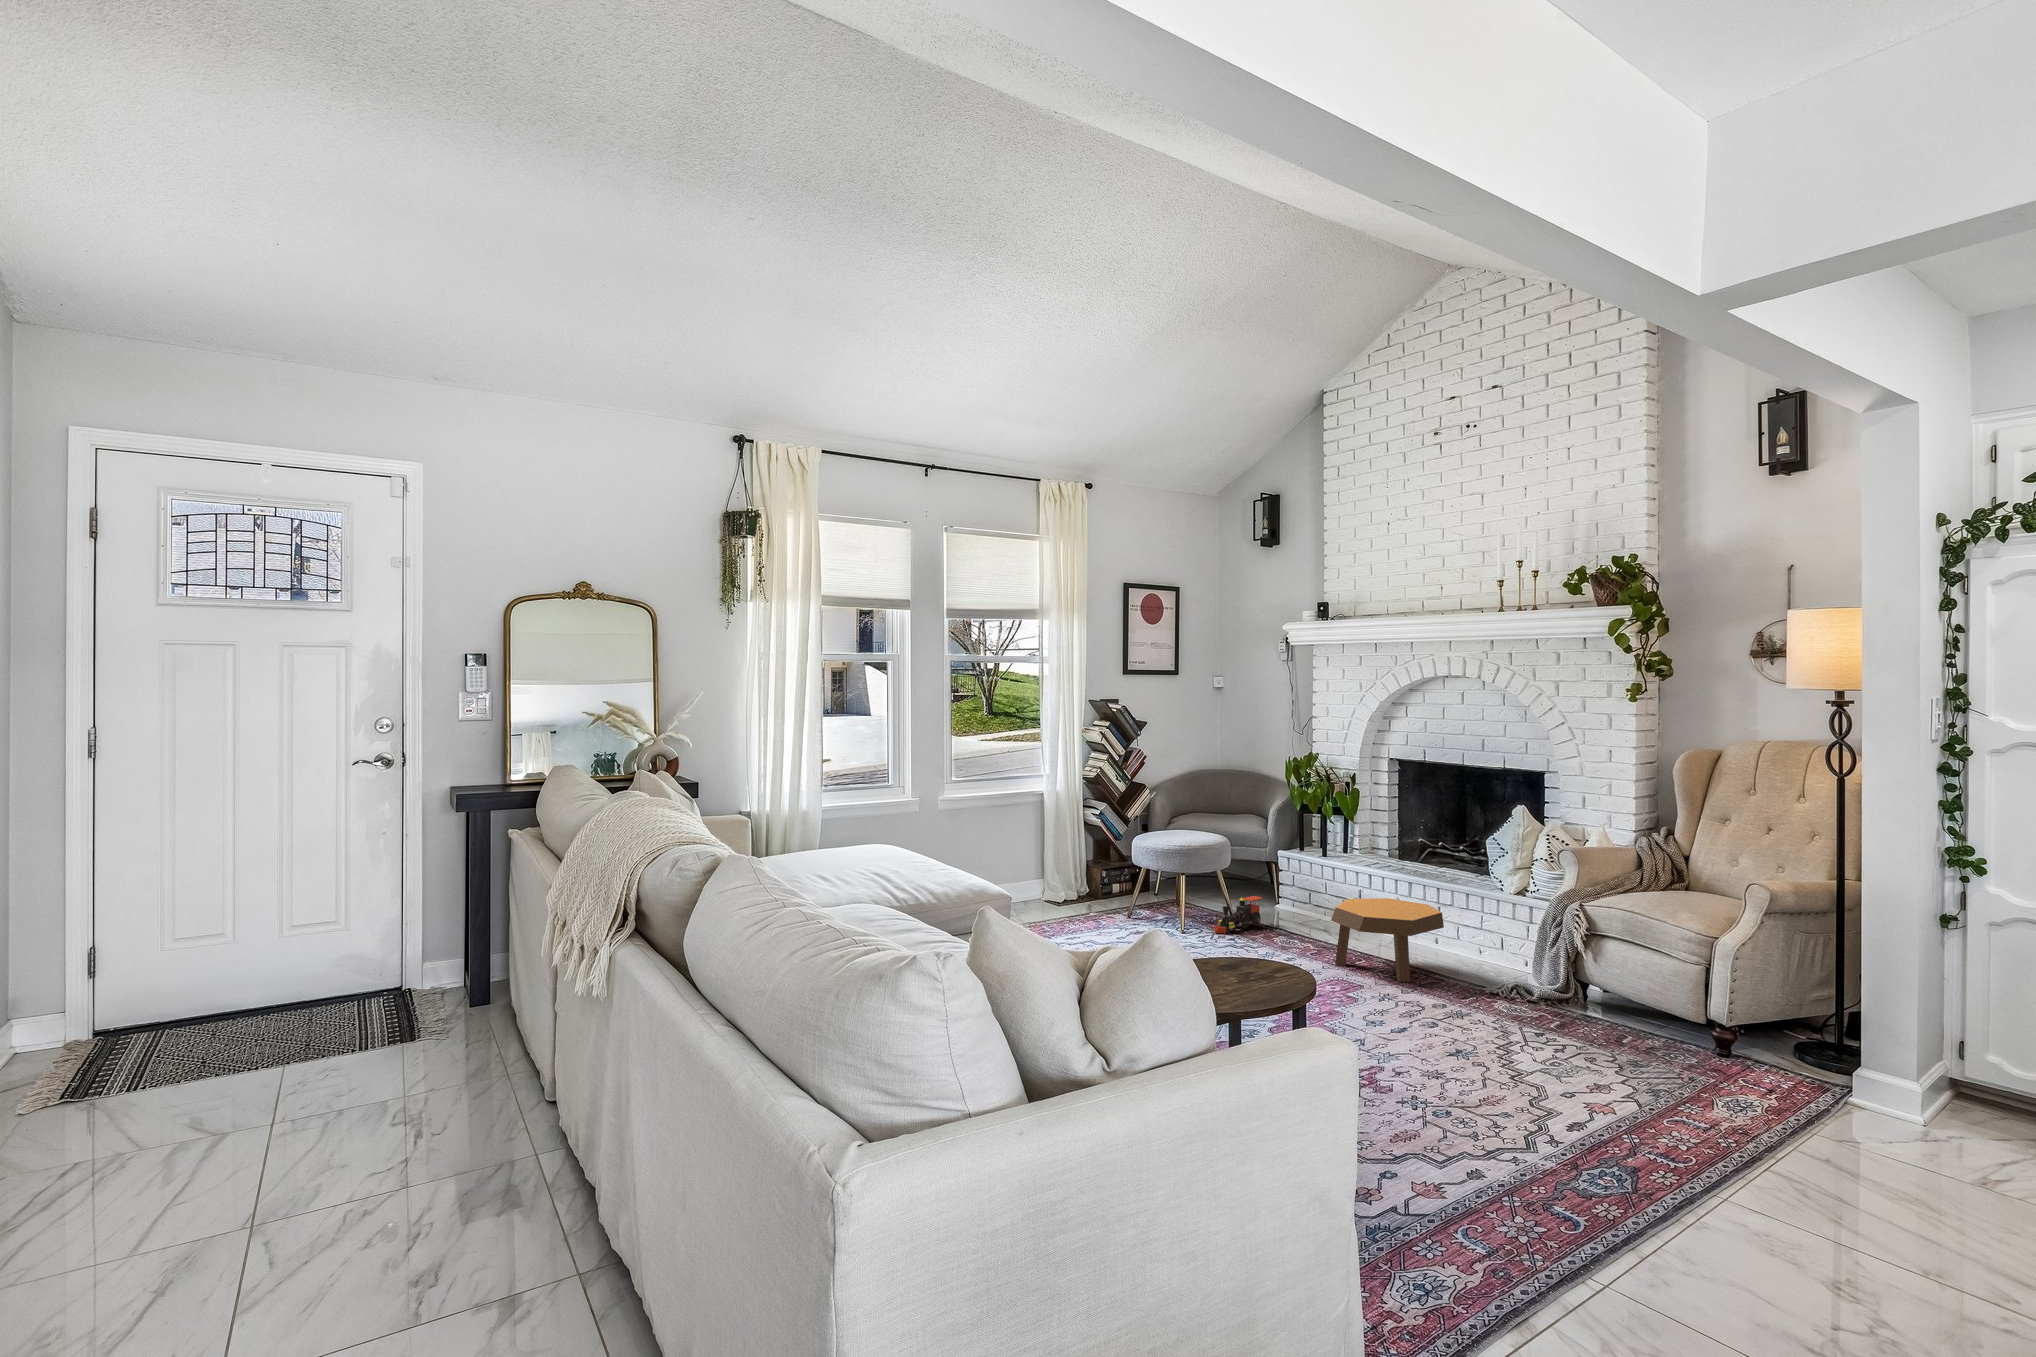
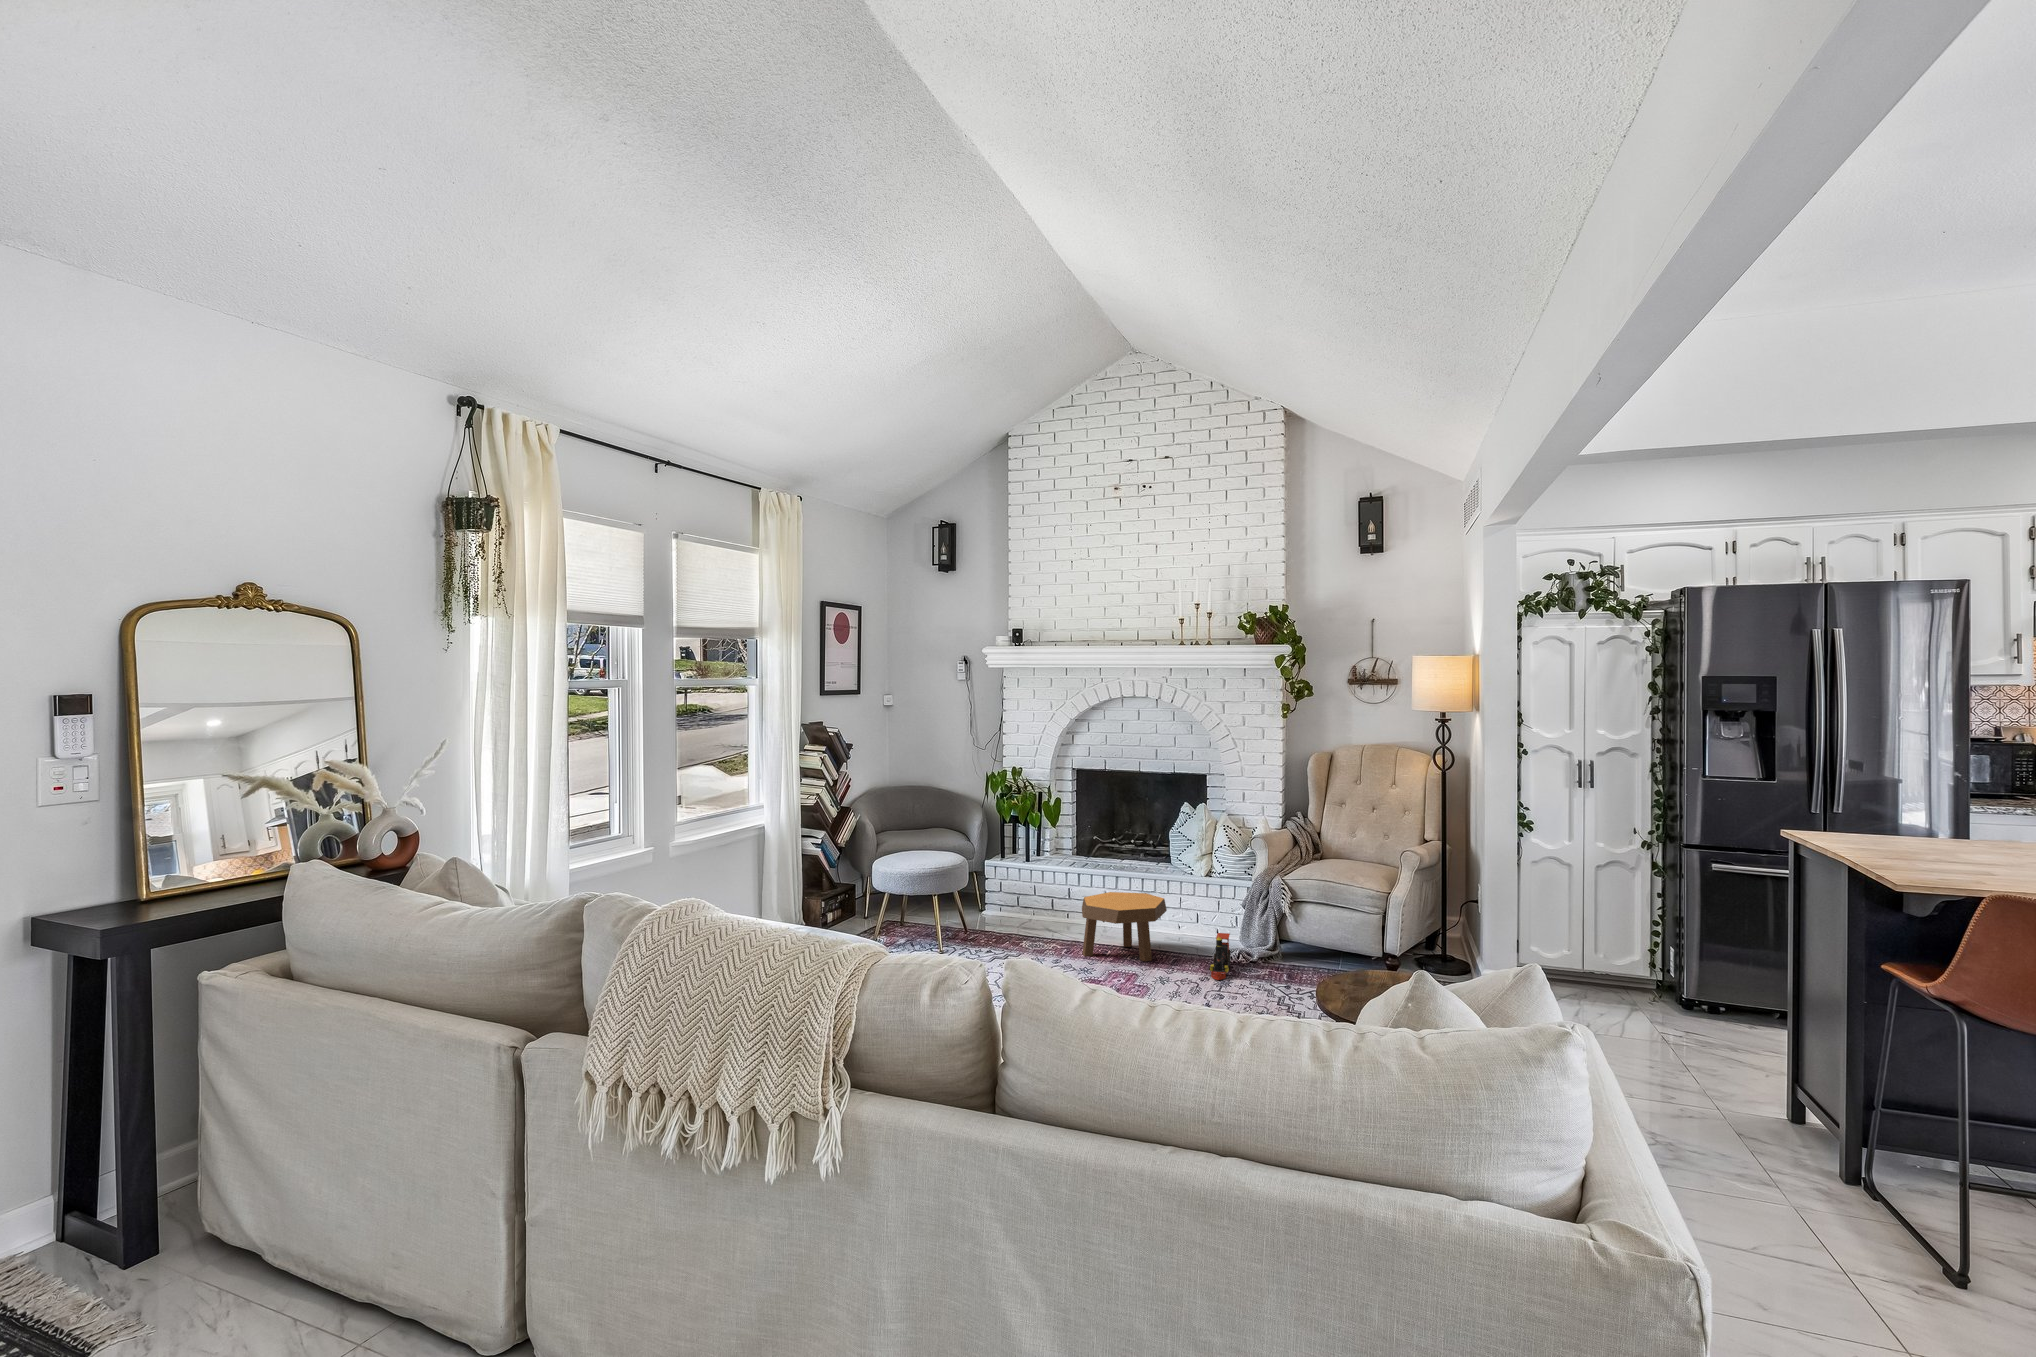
toy train: present [1215,896,1263,933] -> present [1210,933,1231,980]

